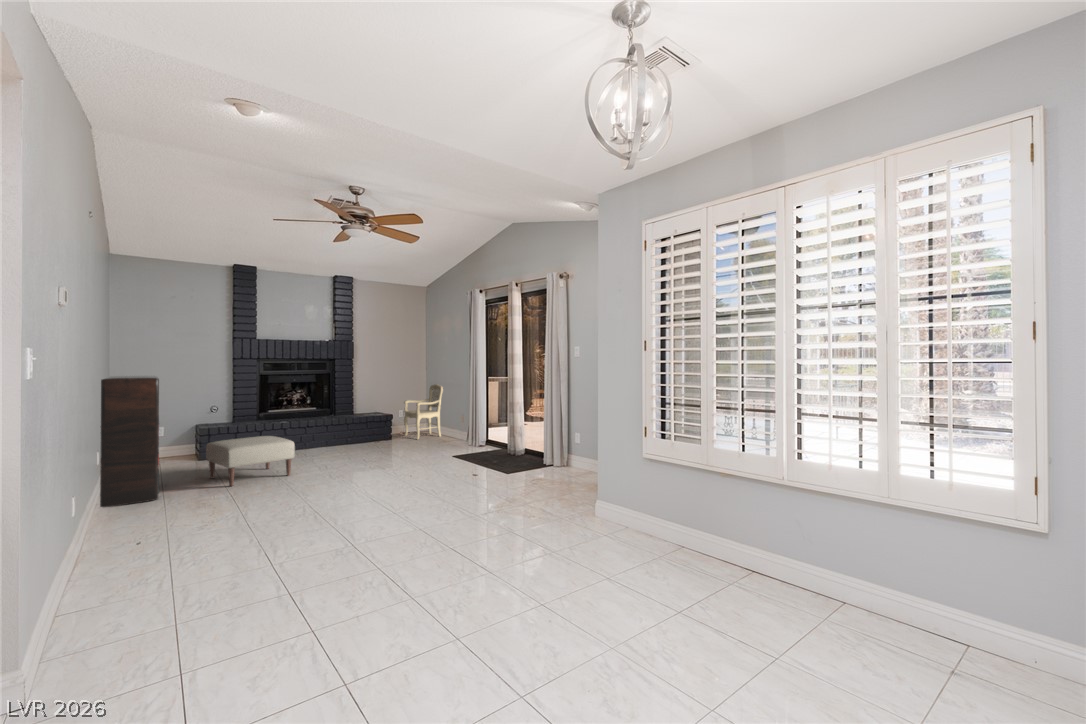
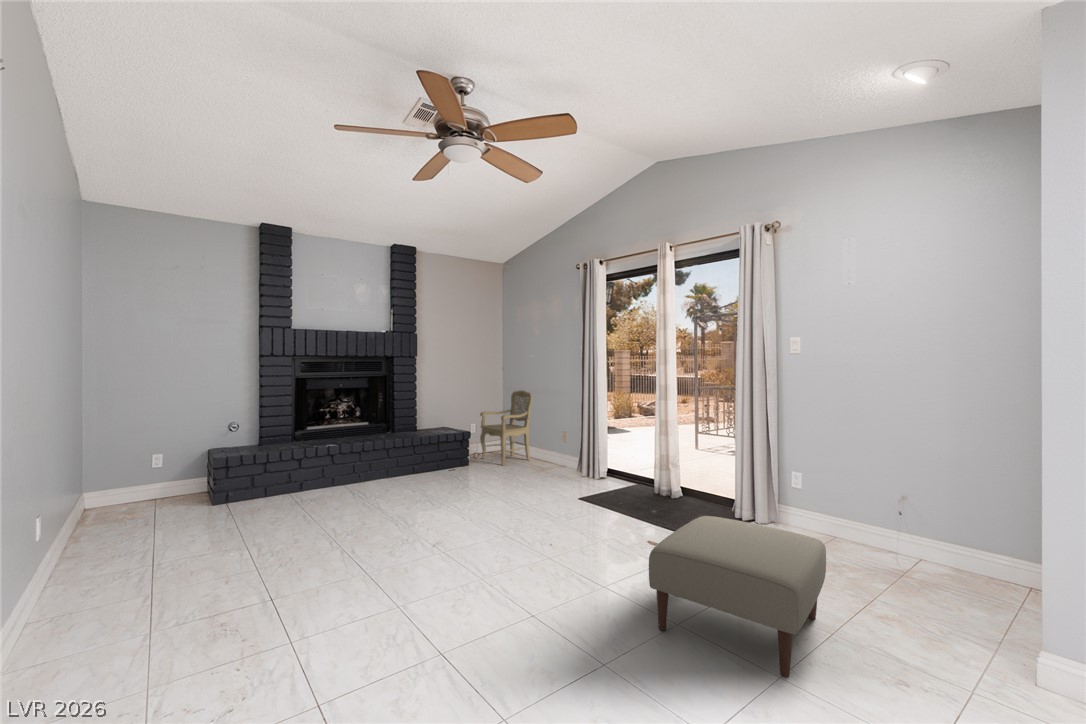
bookshelf: present [100,376,159,507] -> none [28,382,145,631]
ottoman: present [206,436,295,486] -> present [649,516,826,678]

